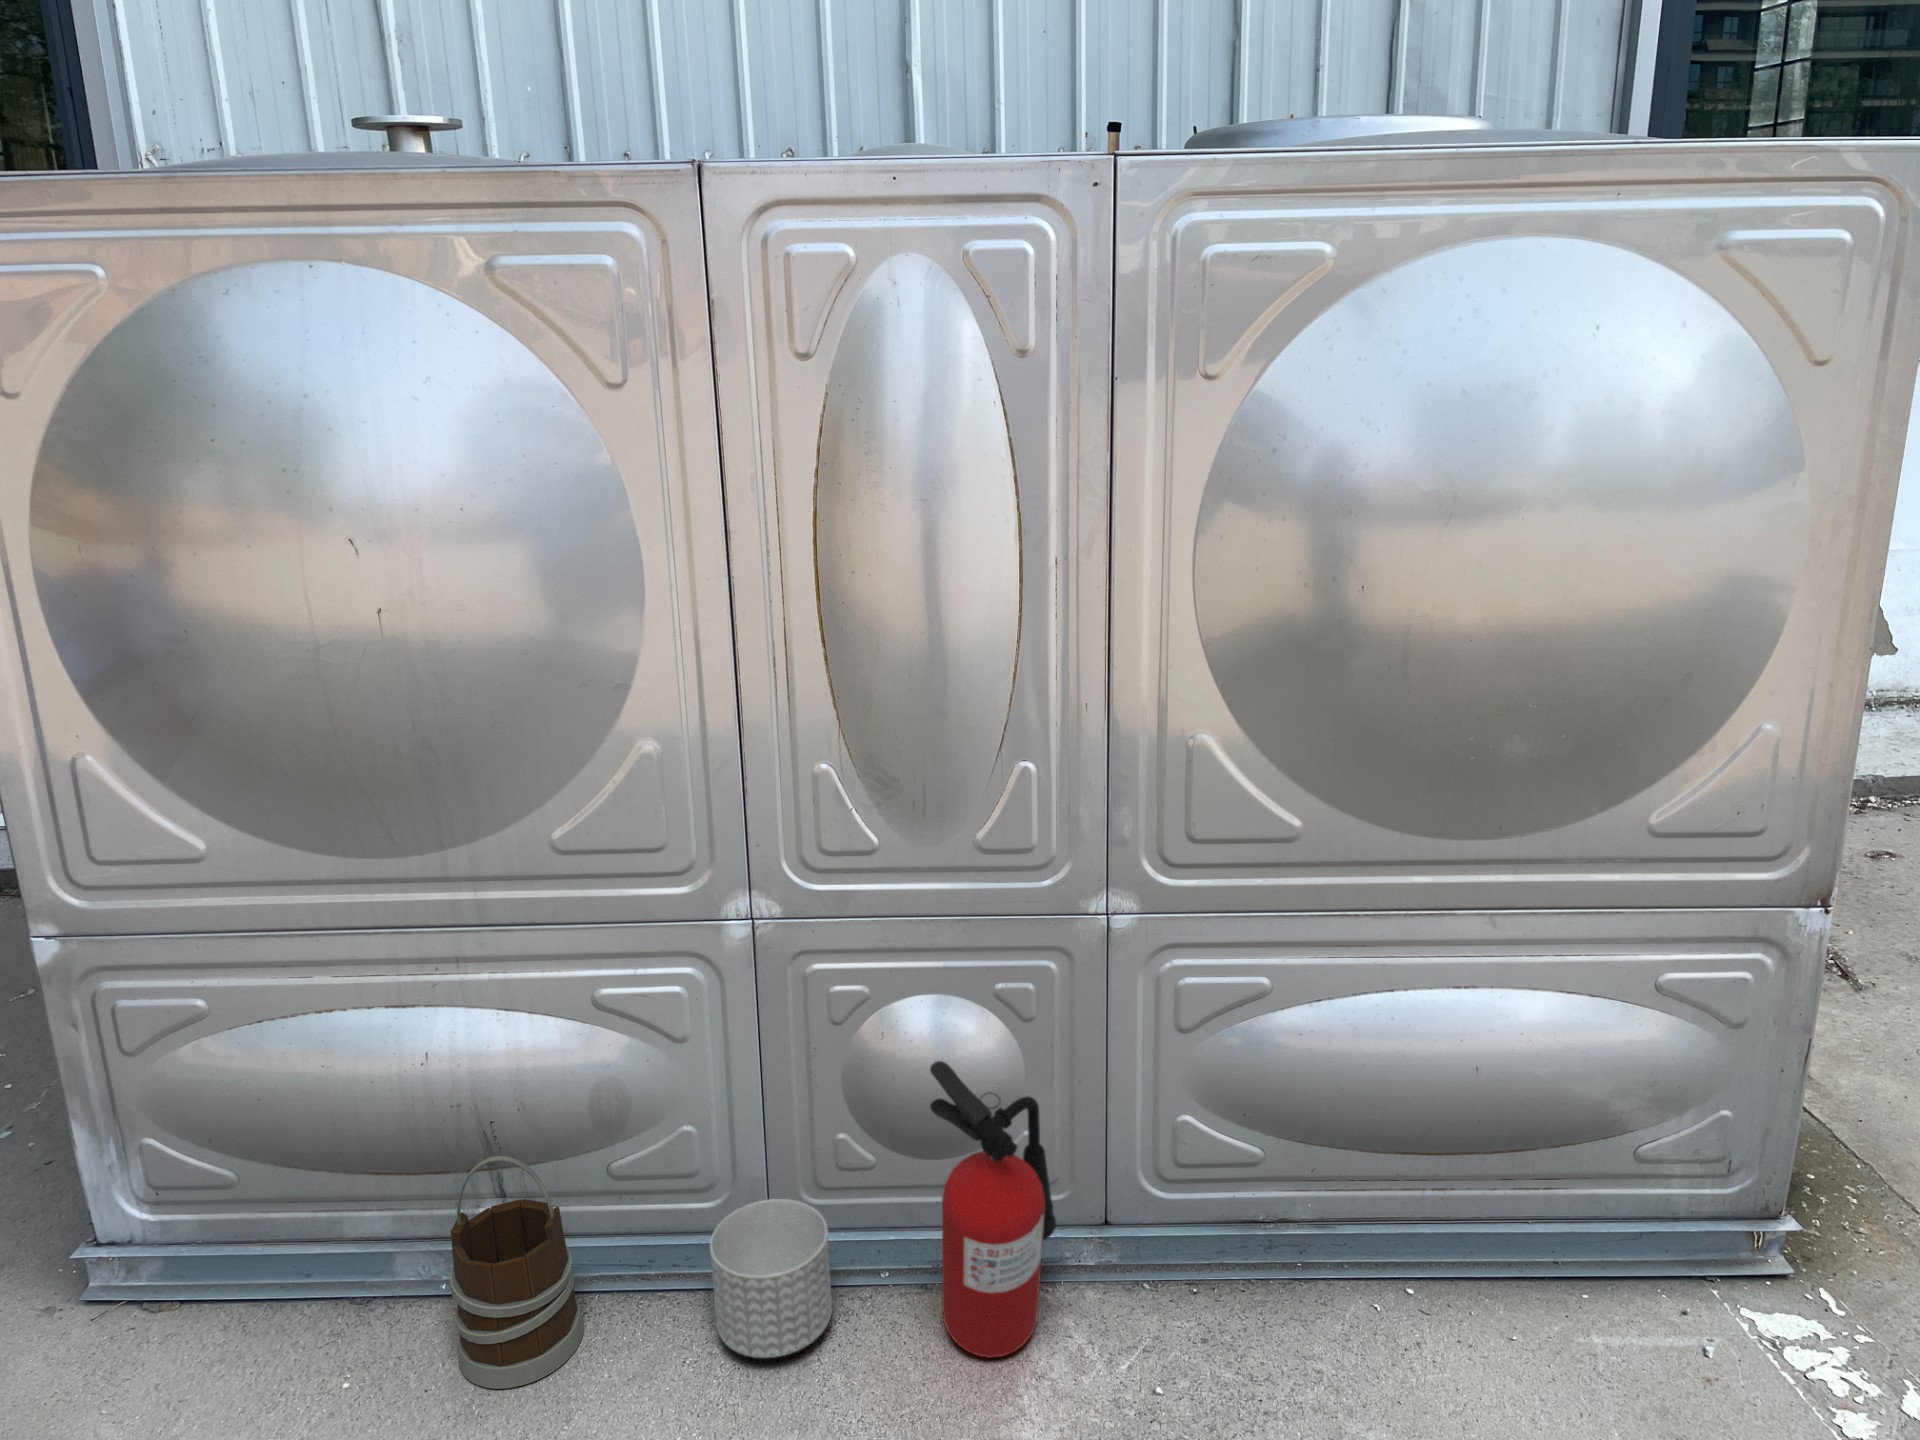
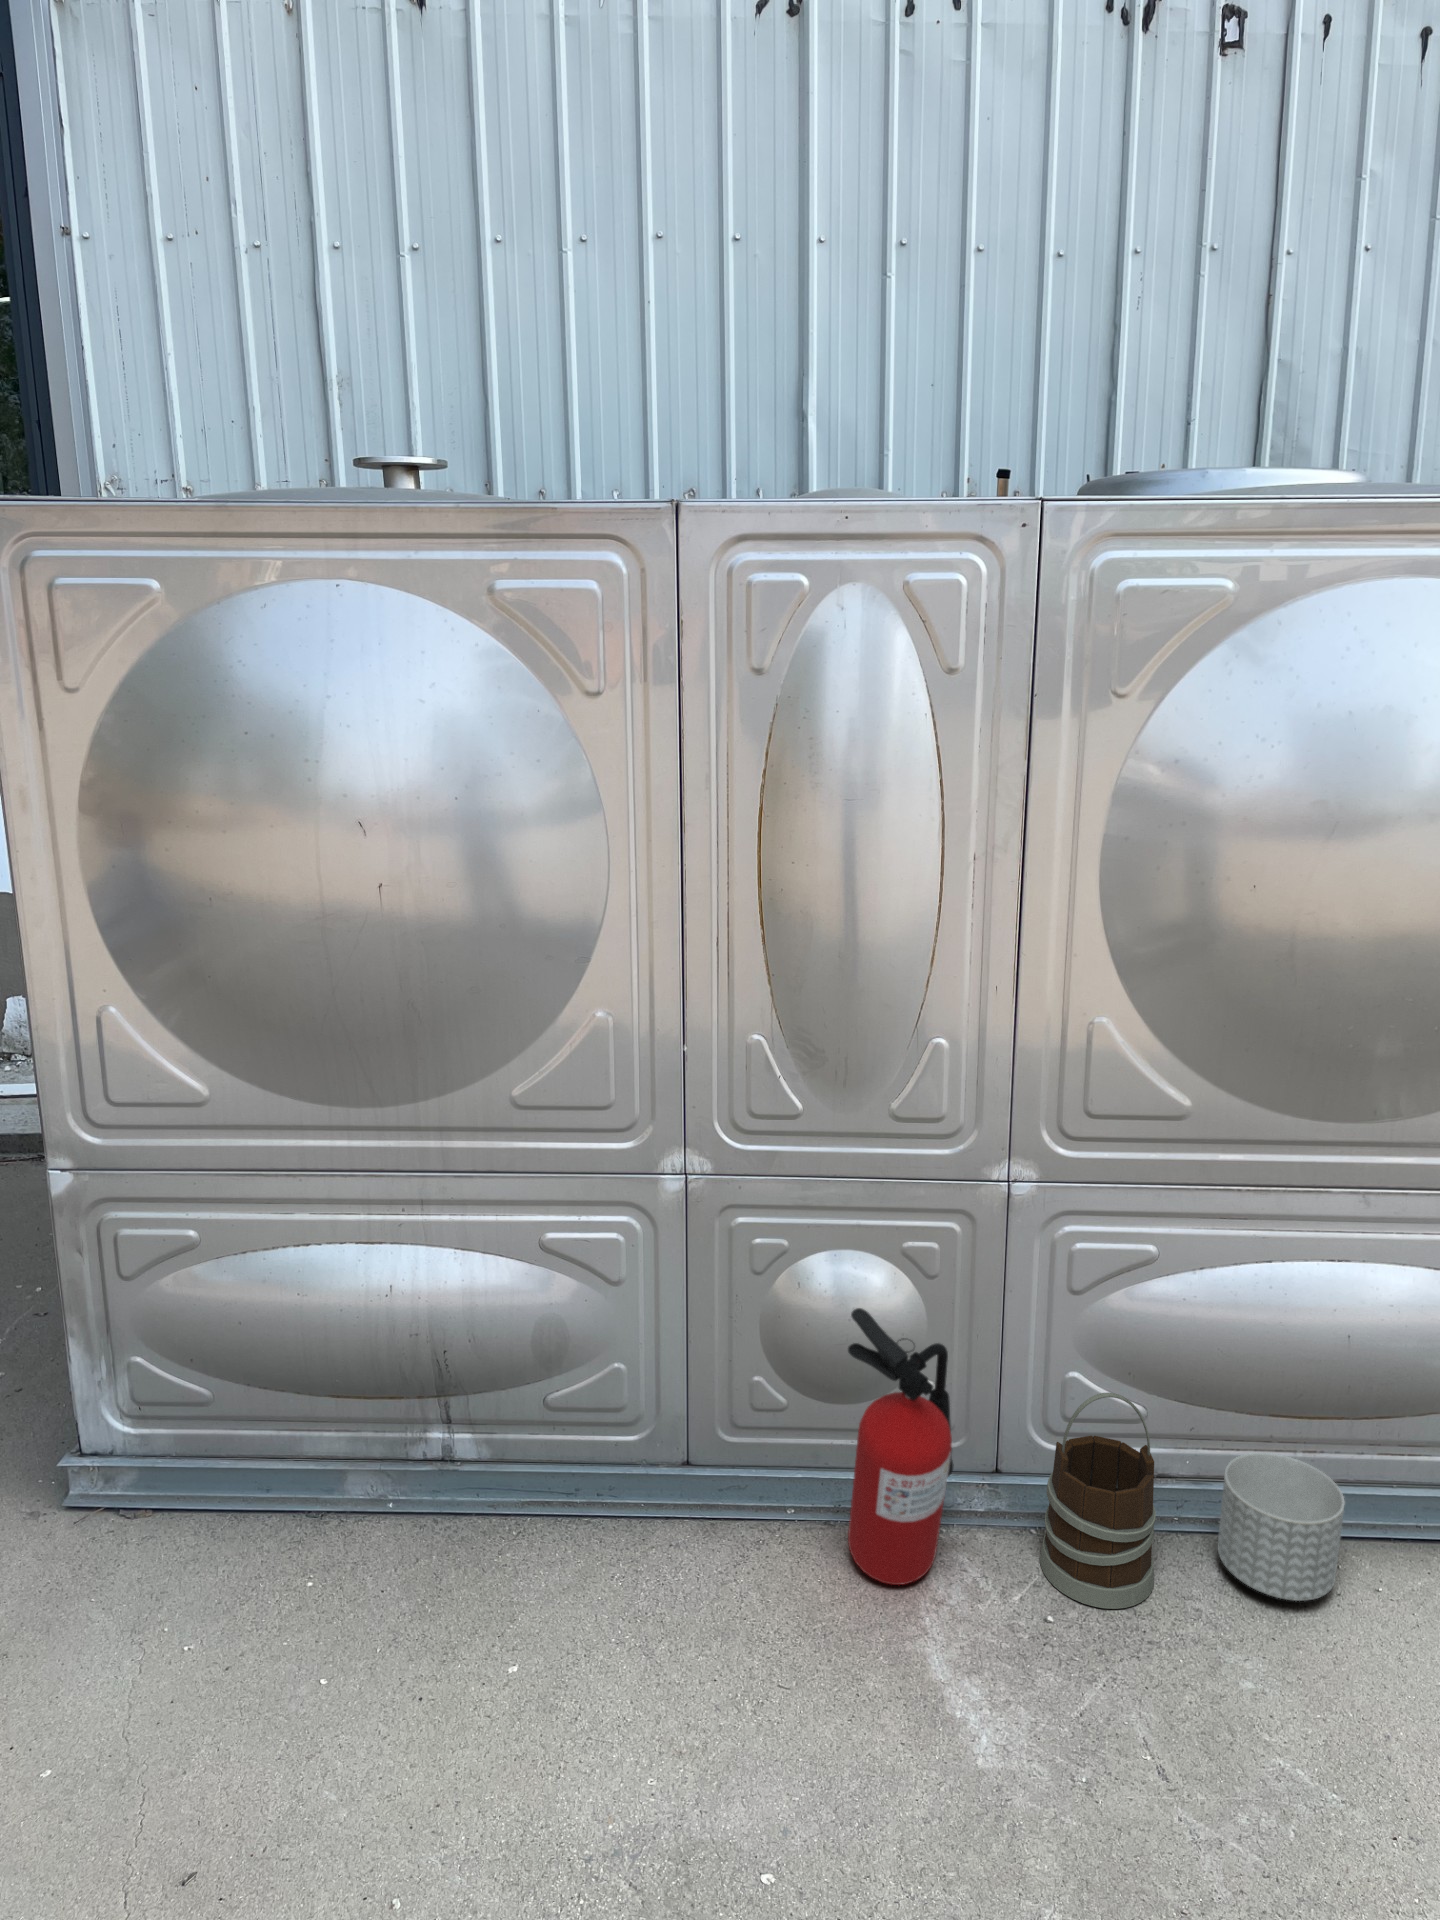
wooden bucket: present [450,1156,584,1389] -> present [1040,1393,1156,1609]
planter: present [710,1199,832,1358] -> present [1217,1453,1345,1601]

